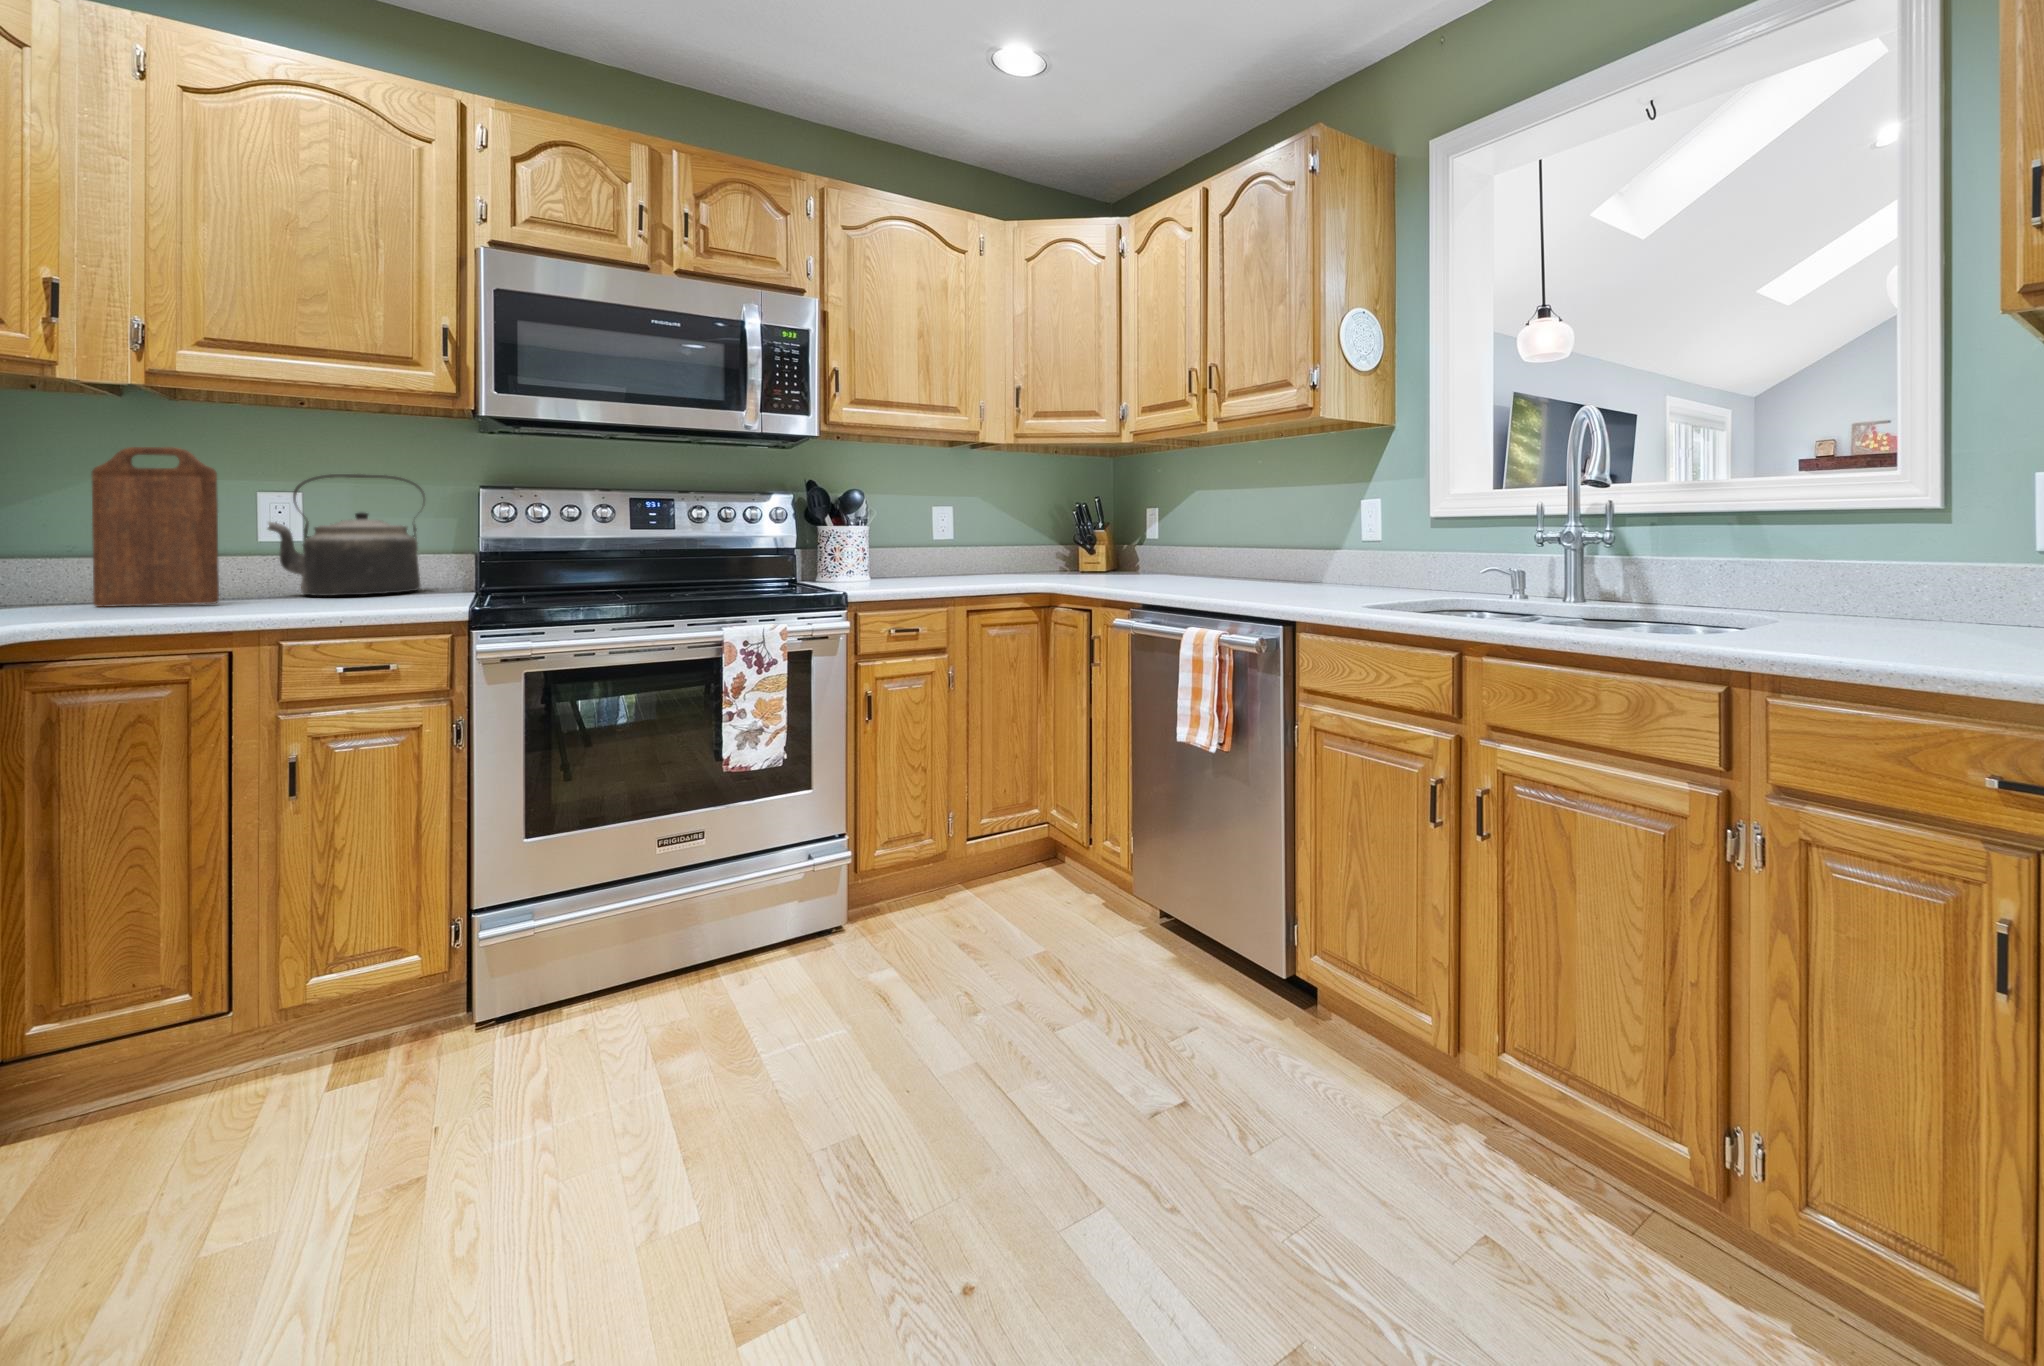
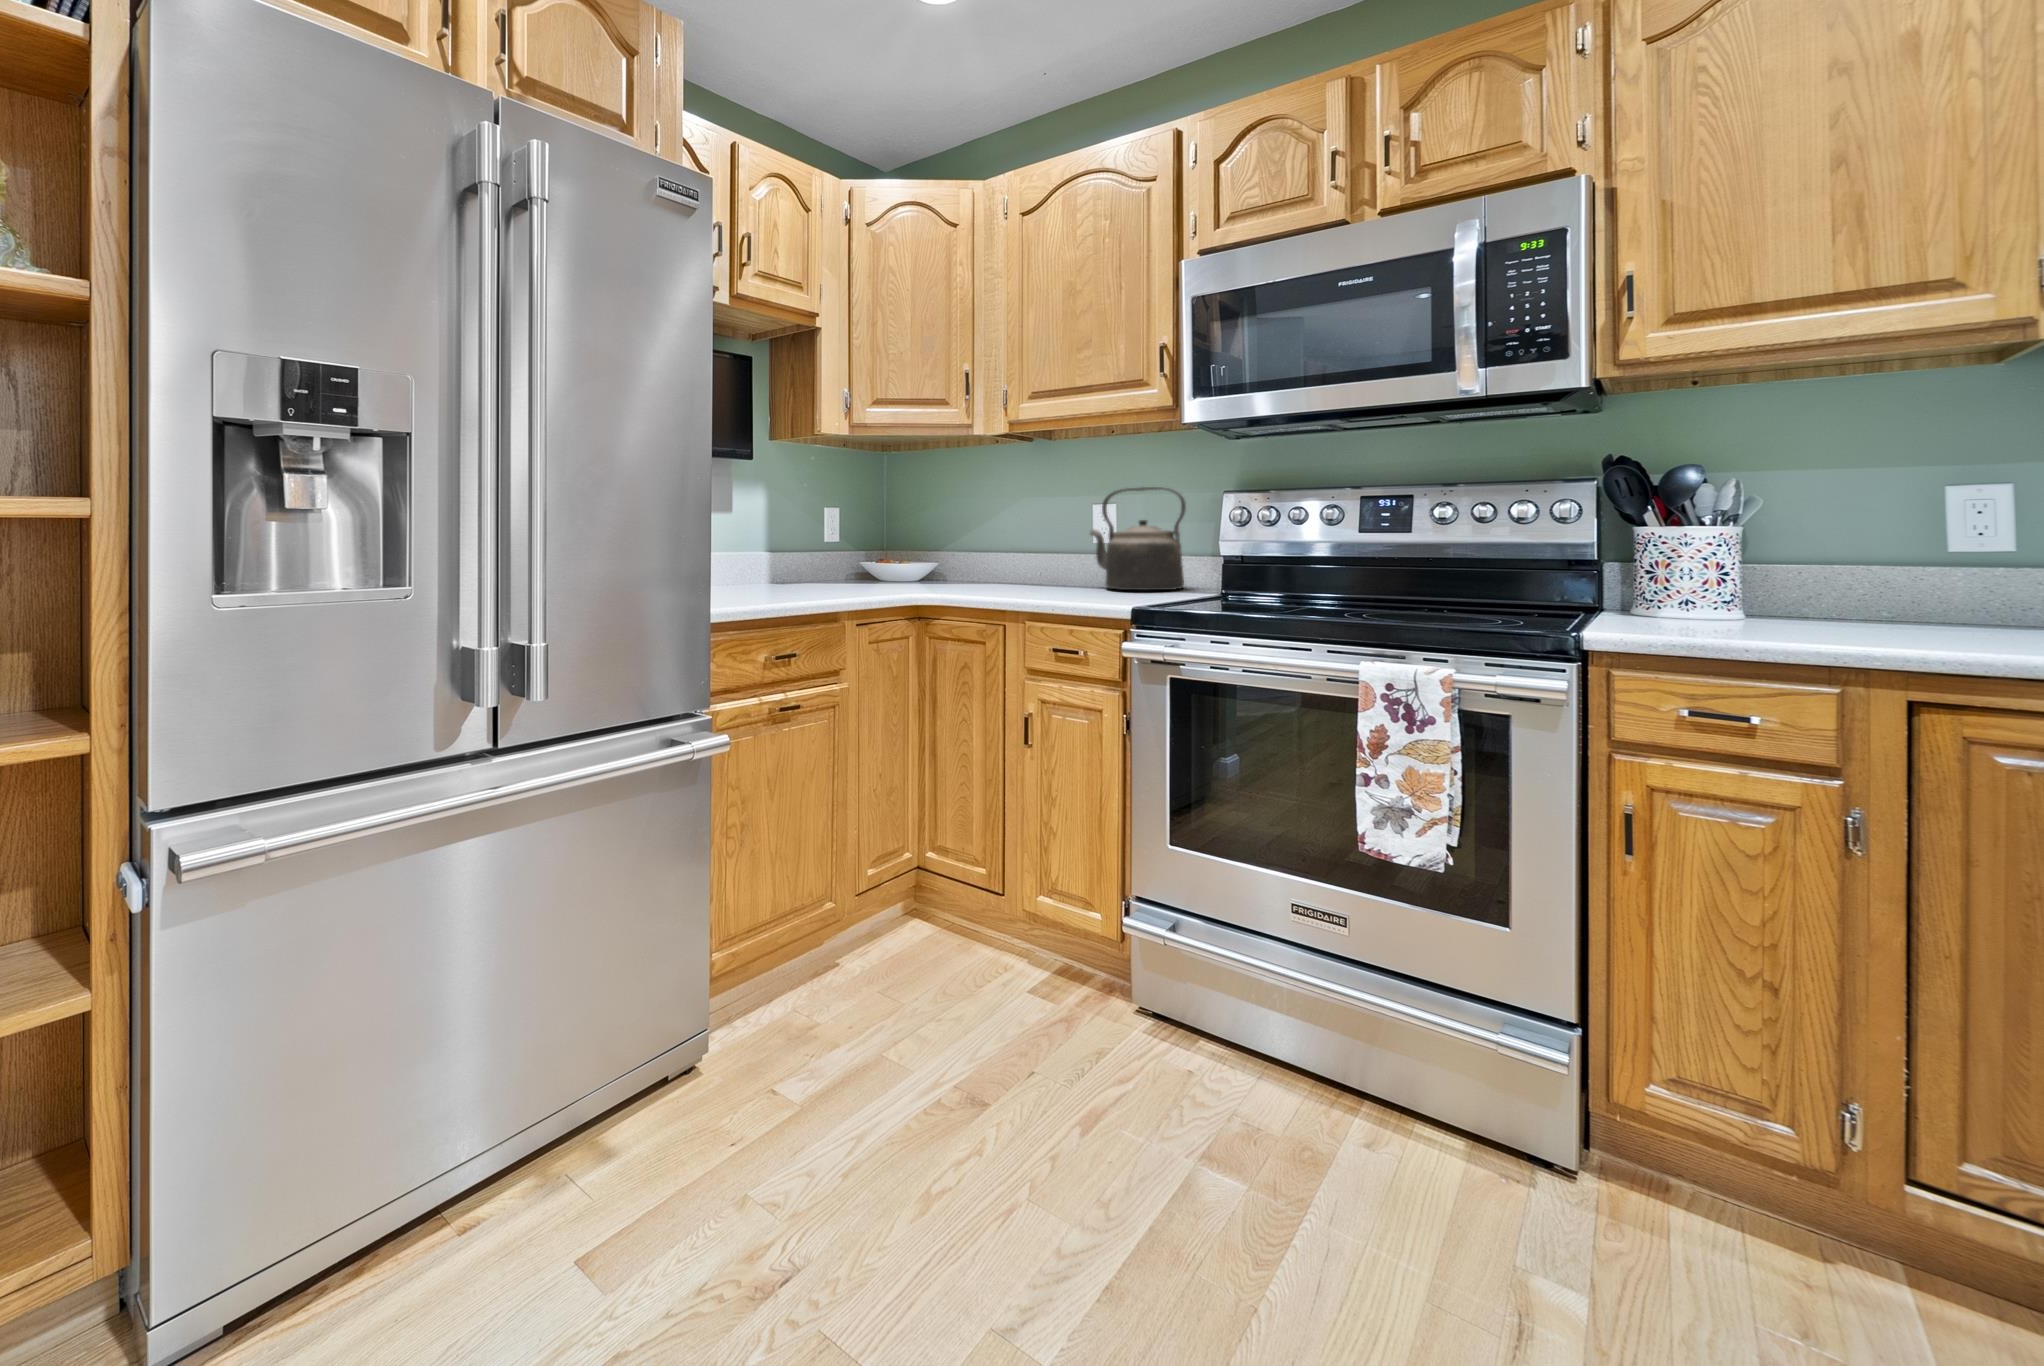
cutting board: present [91,447,219,607] -> none [1003,476,1050,590]

